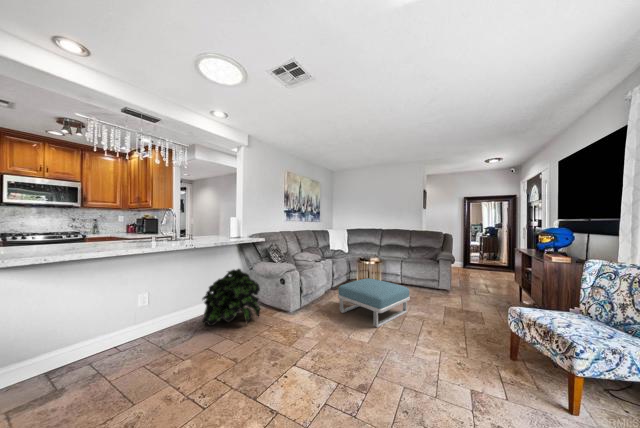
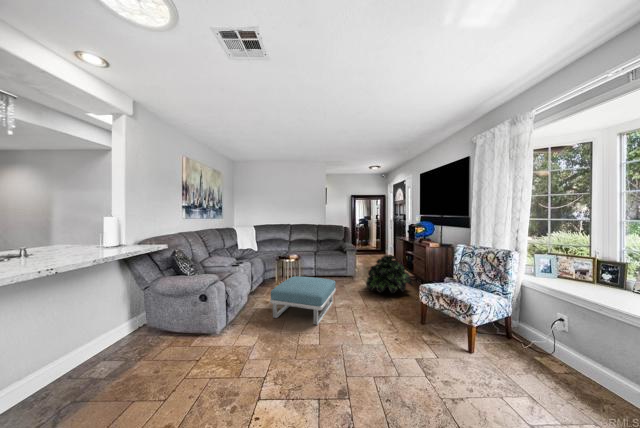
potted plant: present [202,269,260,326] -> present [366,255,413,293]

